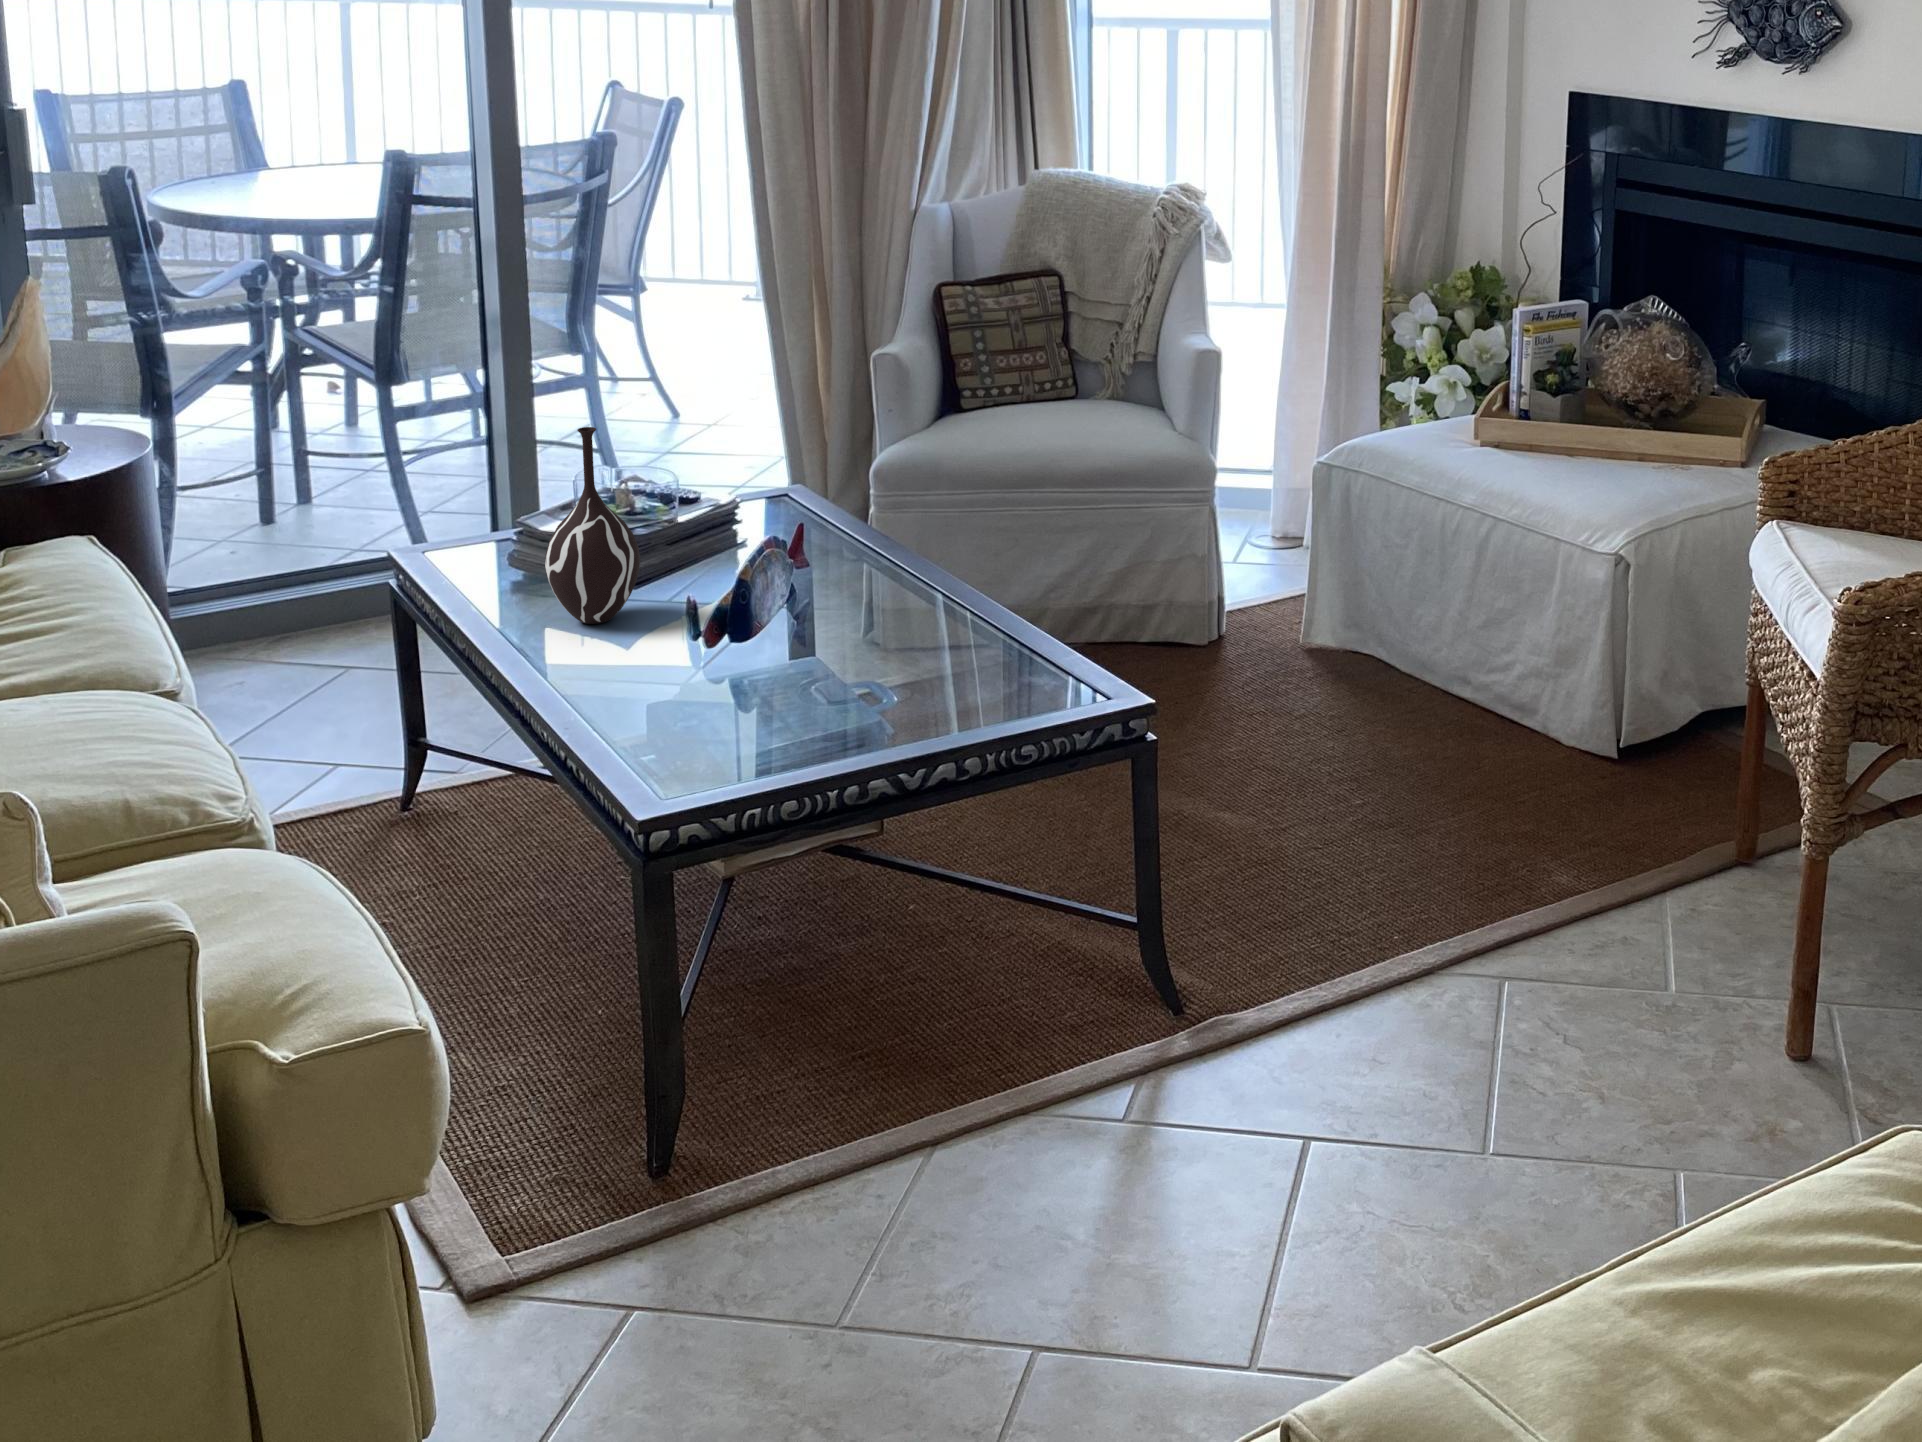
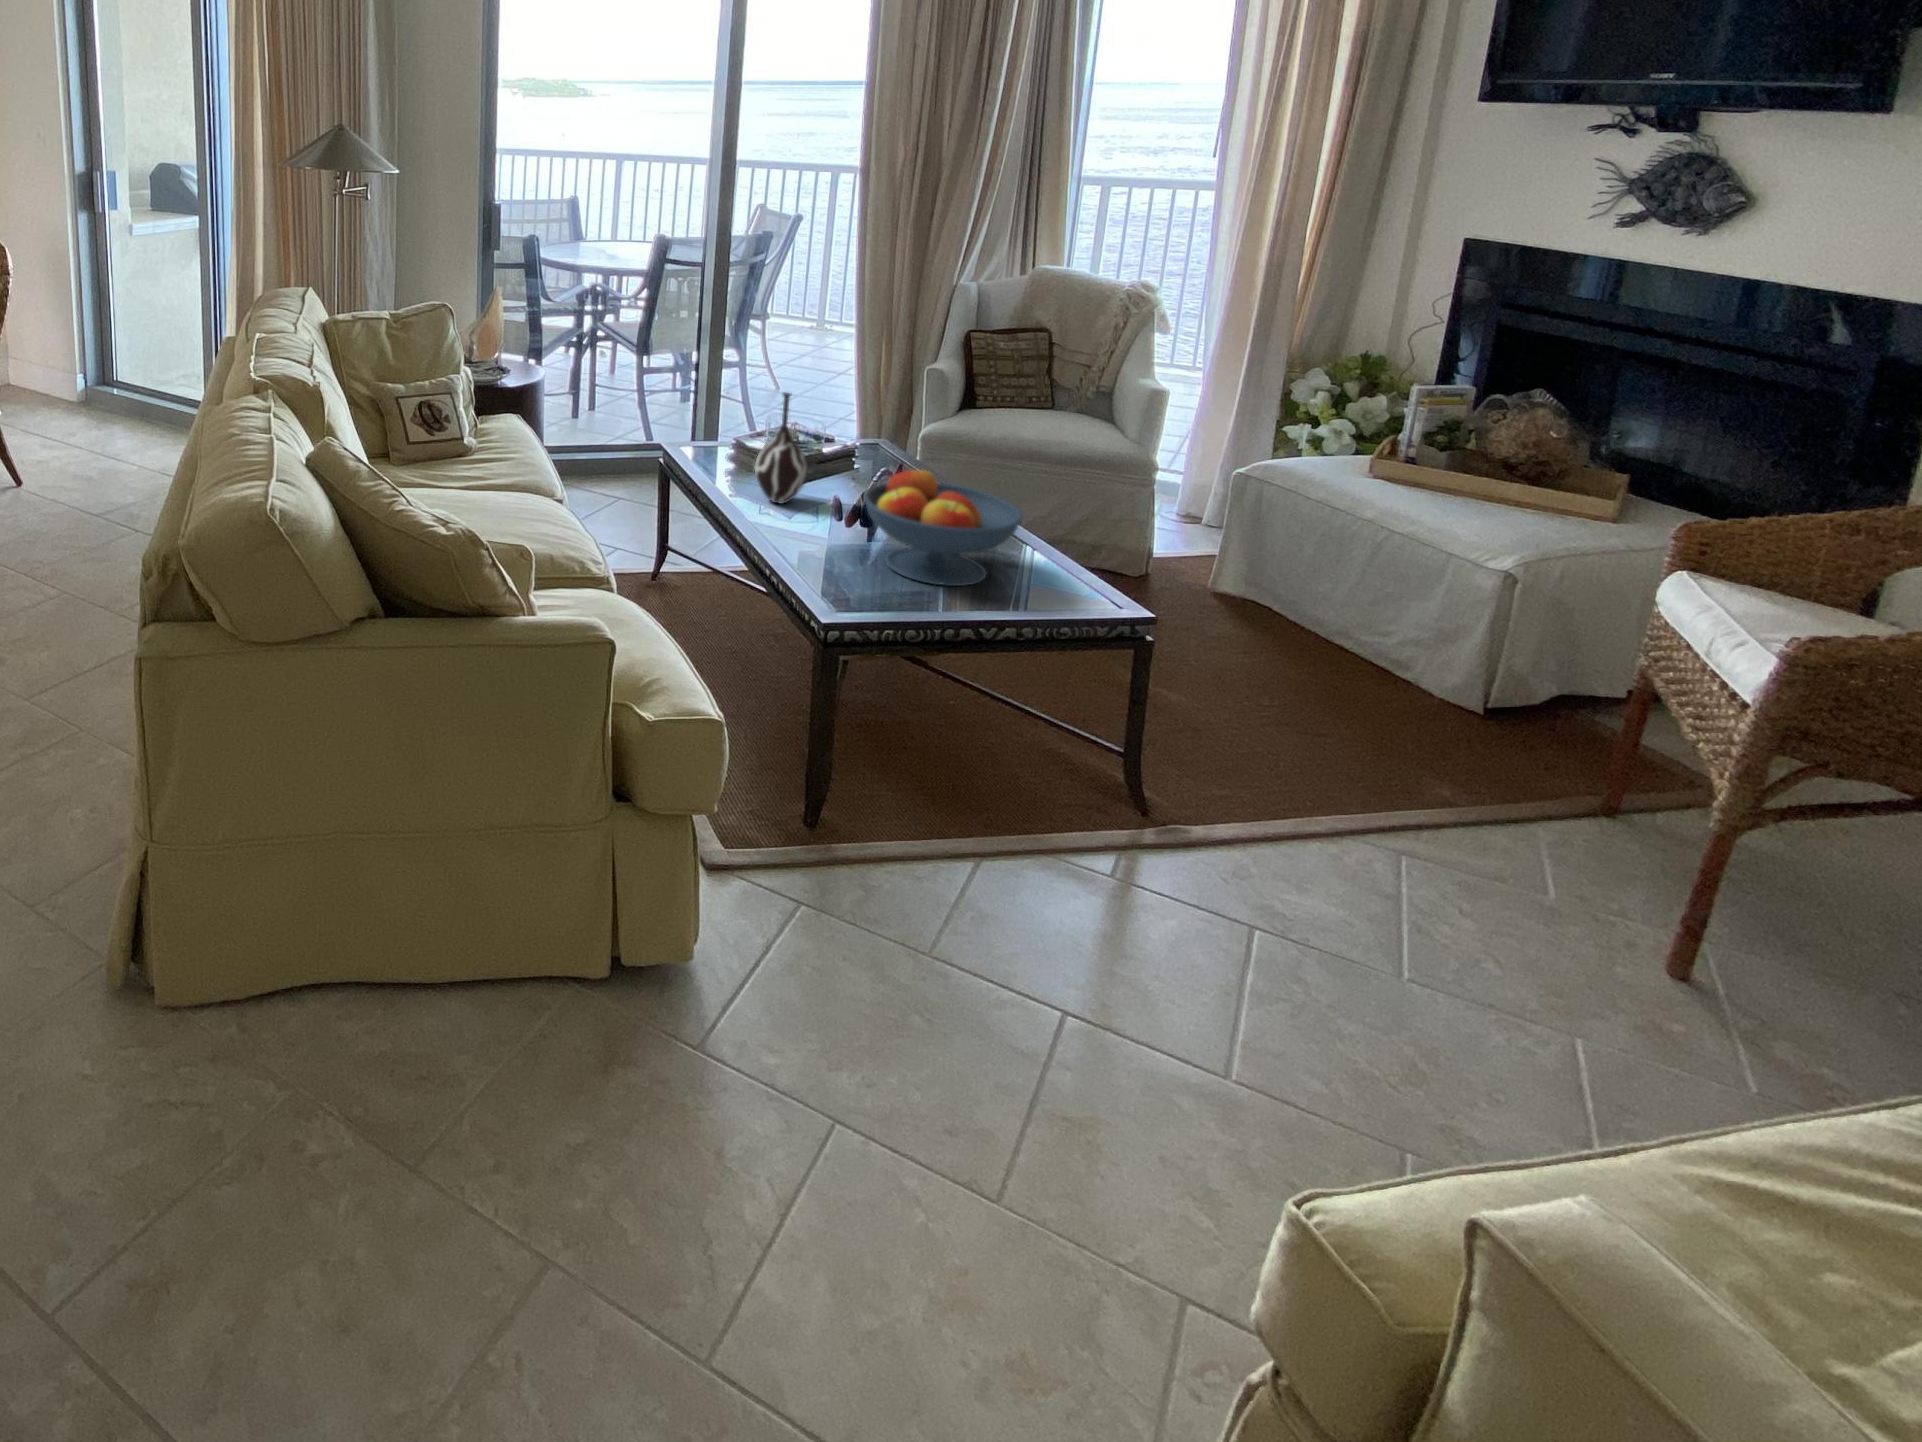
fruit bowl: none [712,526,964,719] -> present [863,470,1022,586]

